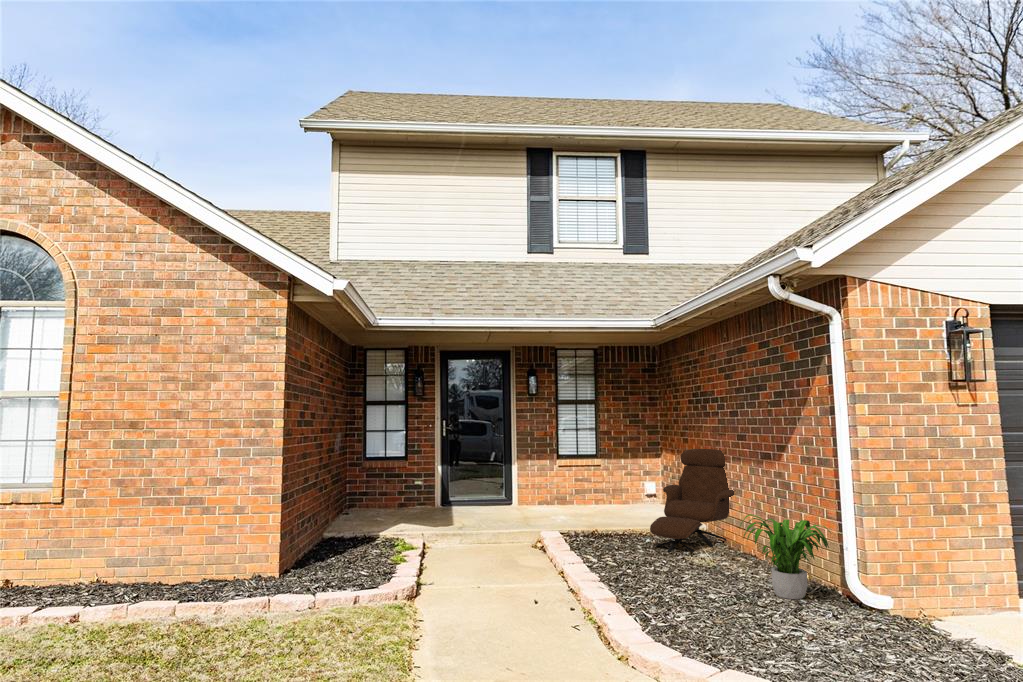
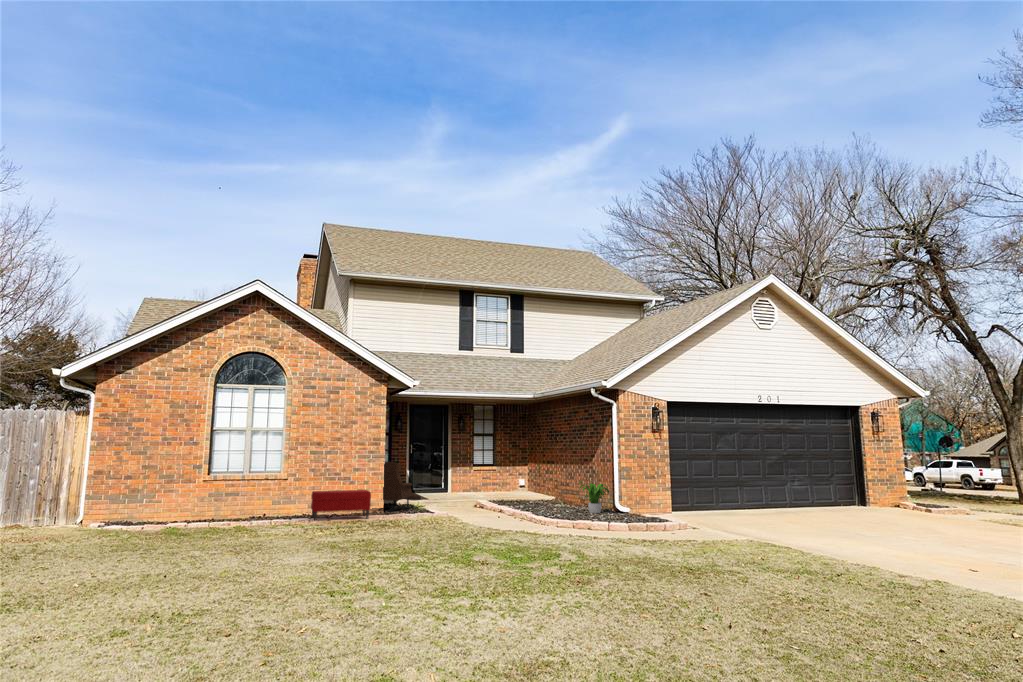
lounge chair: present [650,449,734,552] -> present [379,462,421,512]
bench: none [81,525,237,601] -> present [311,490,371,520]

